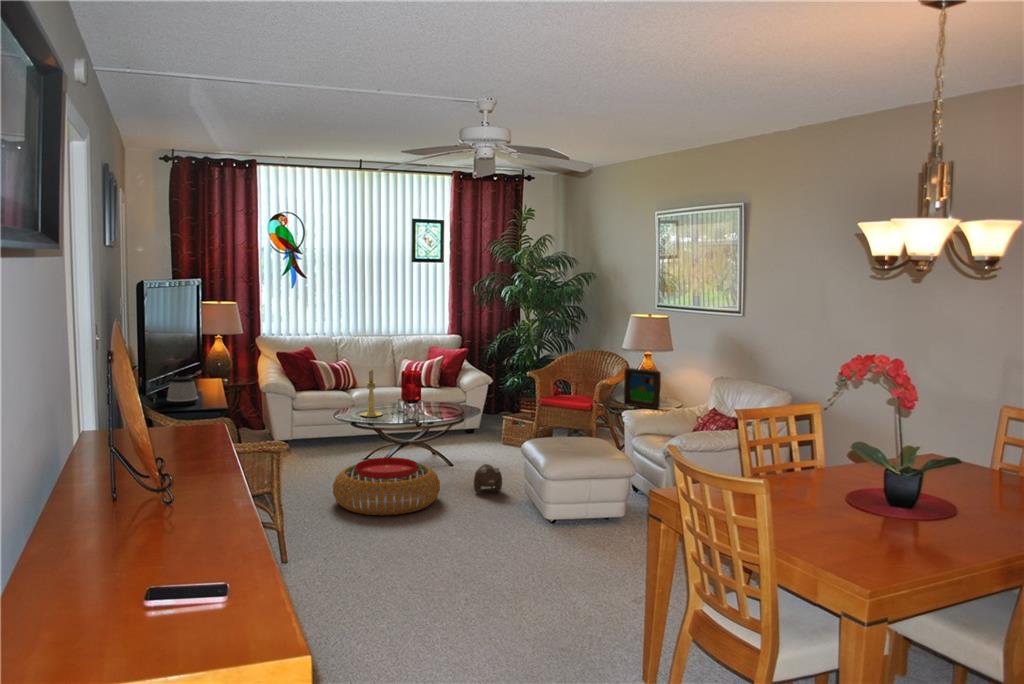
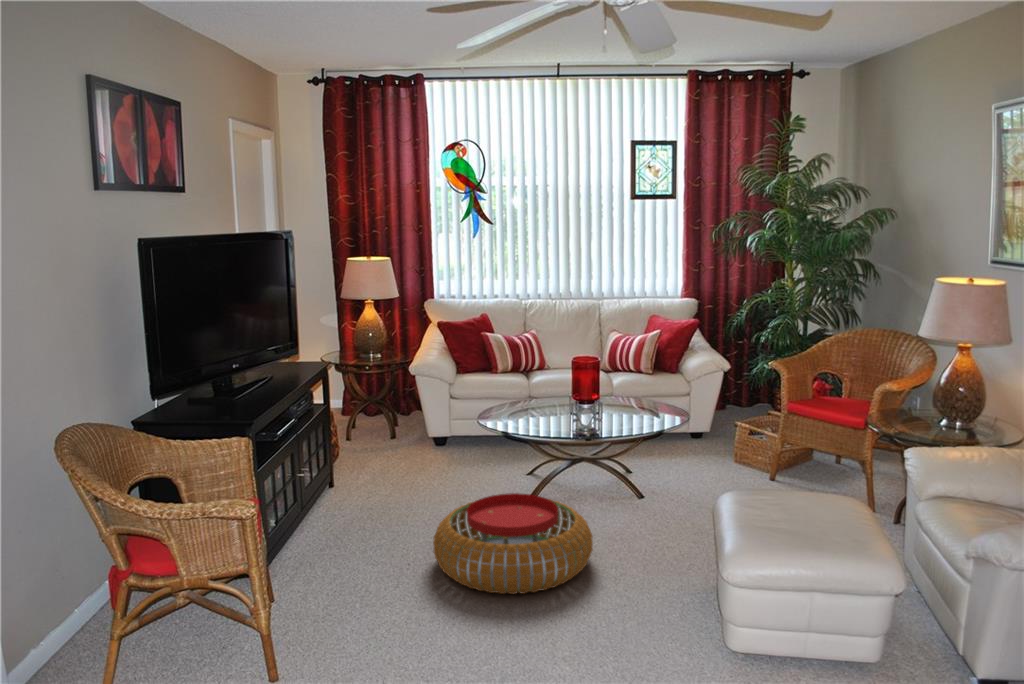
picture frame: present [624,368,661,409] -> none [923,368,995,443]
candle holder: present [360,370,383,417] -> none [511,355,542,423]
speaker: present [167,377,198,406] -> none [205,371,248,412]
plush toy: present [474,464,502,493] -> none [651,515,697,562]

